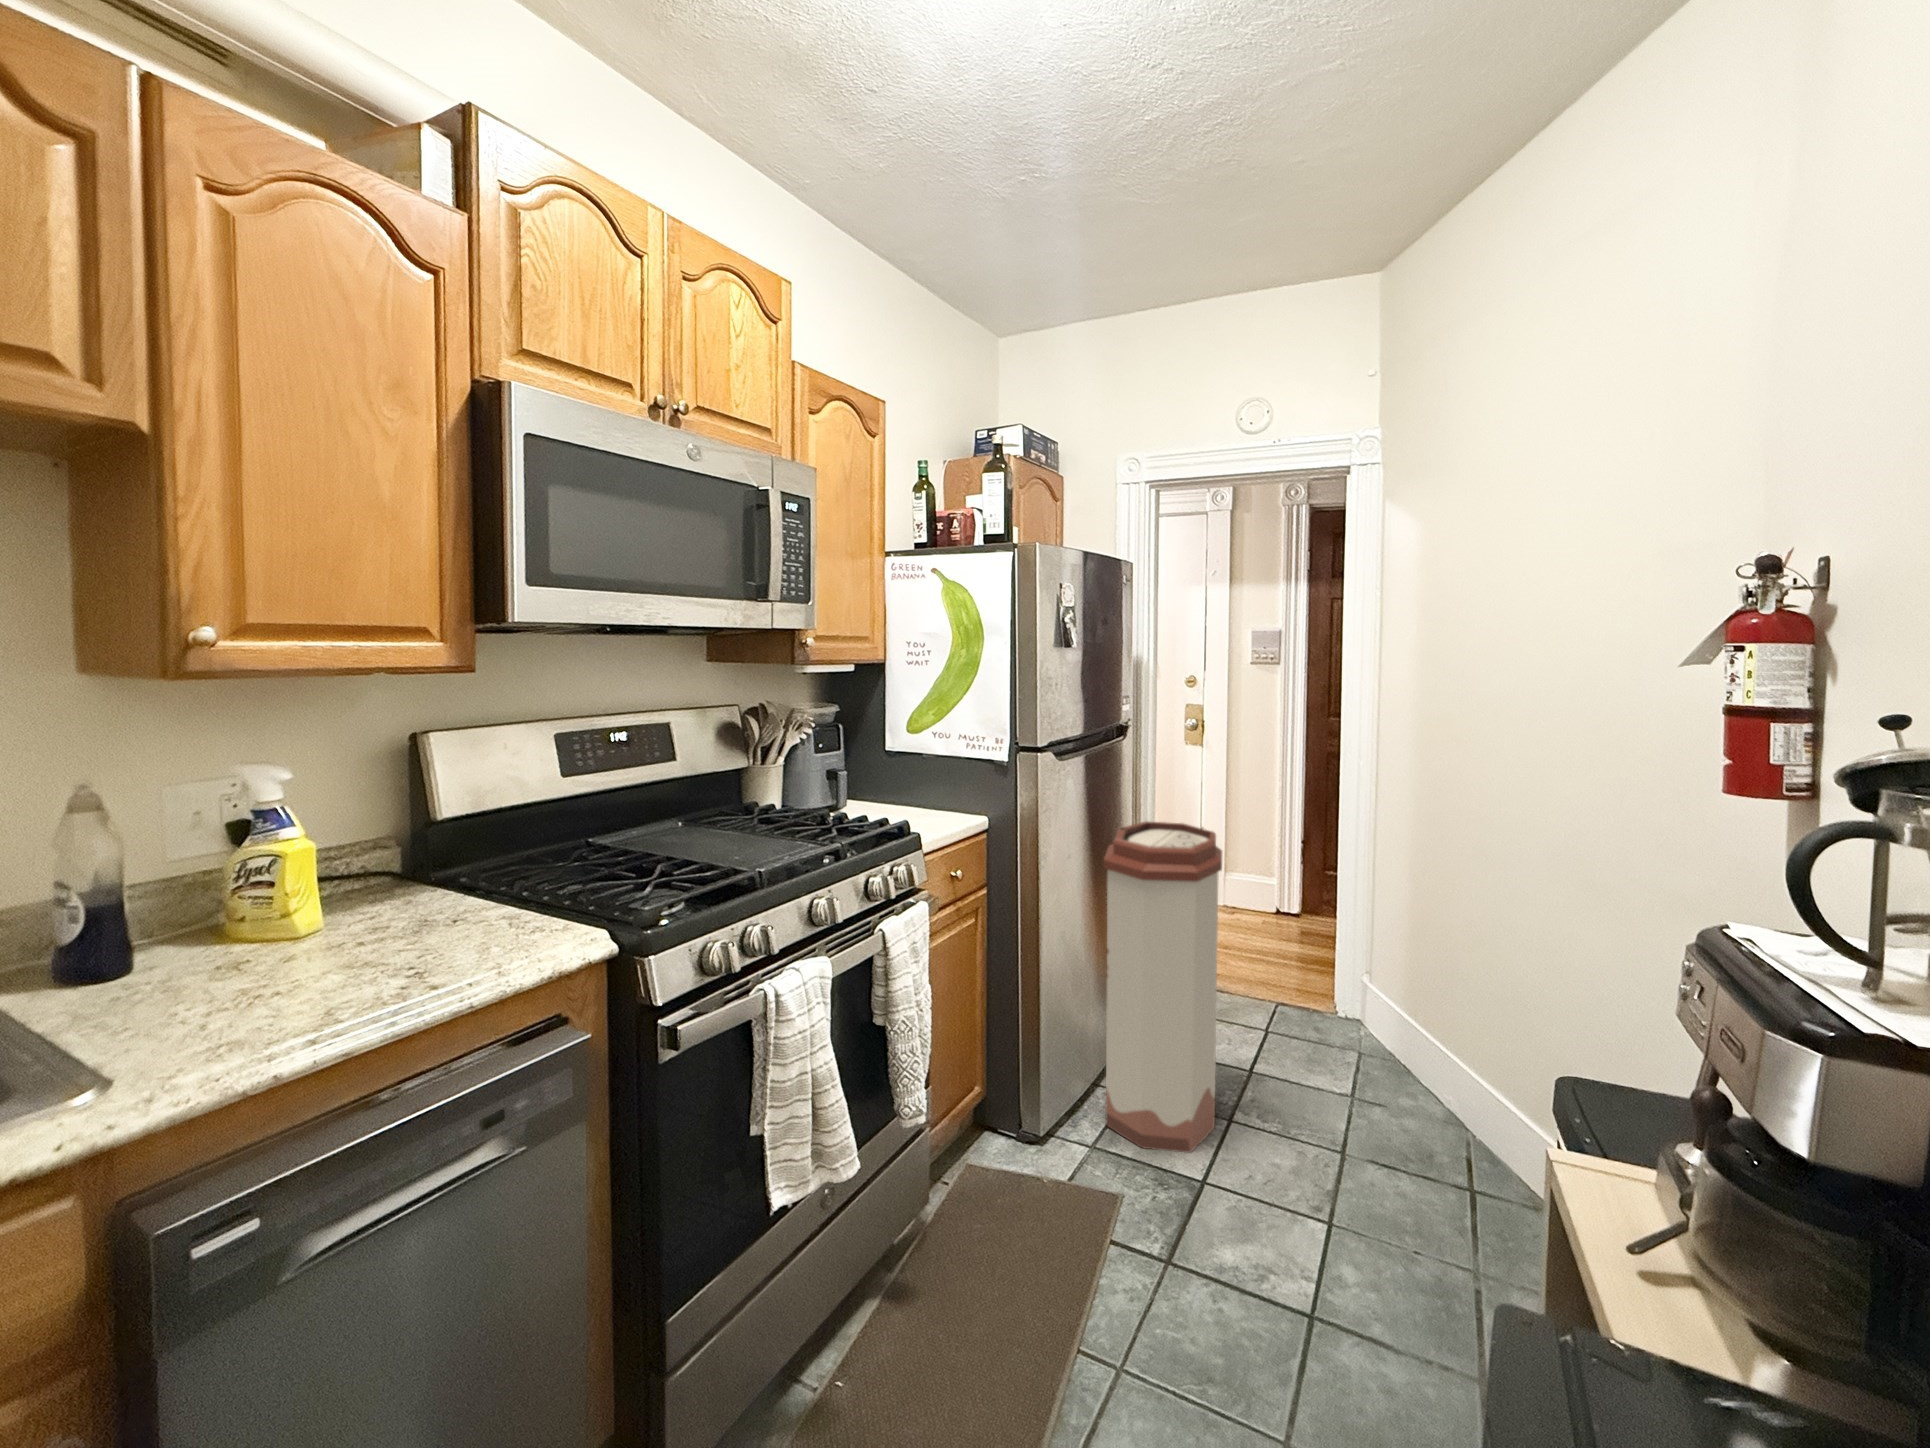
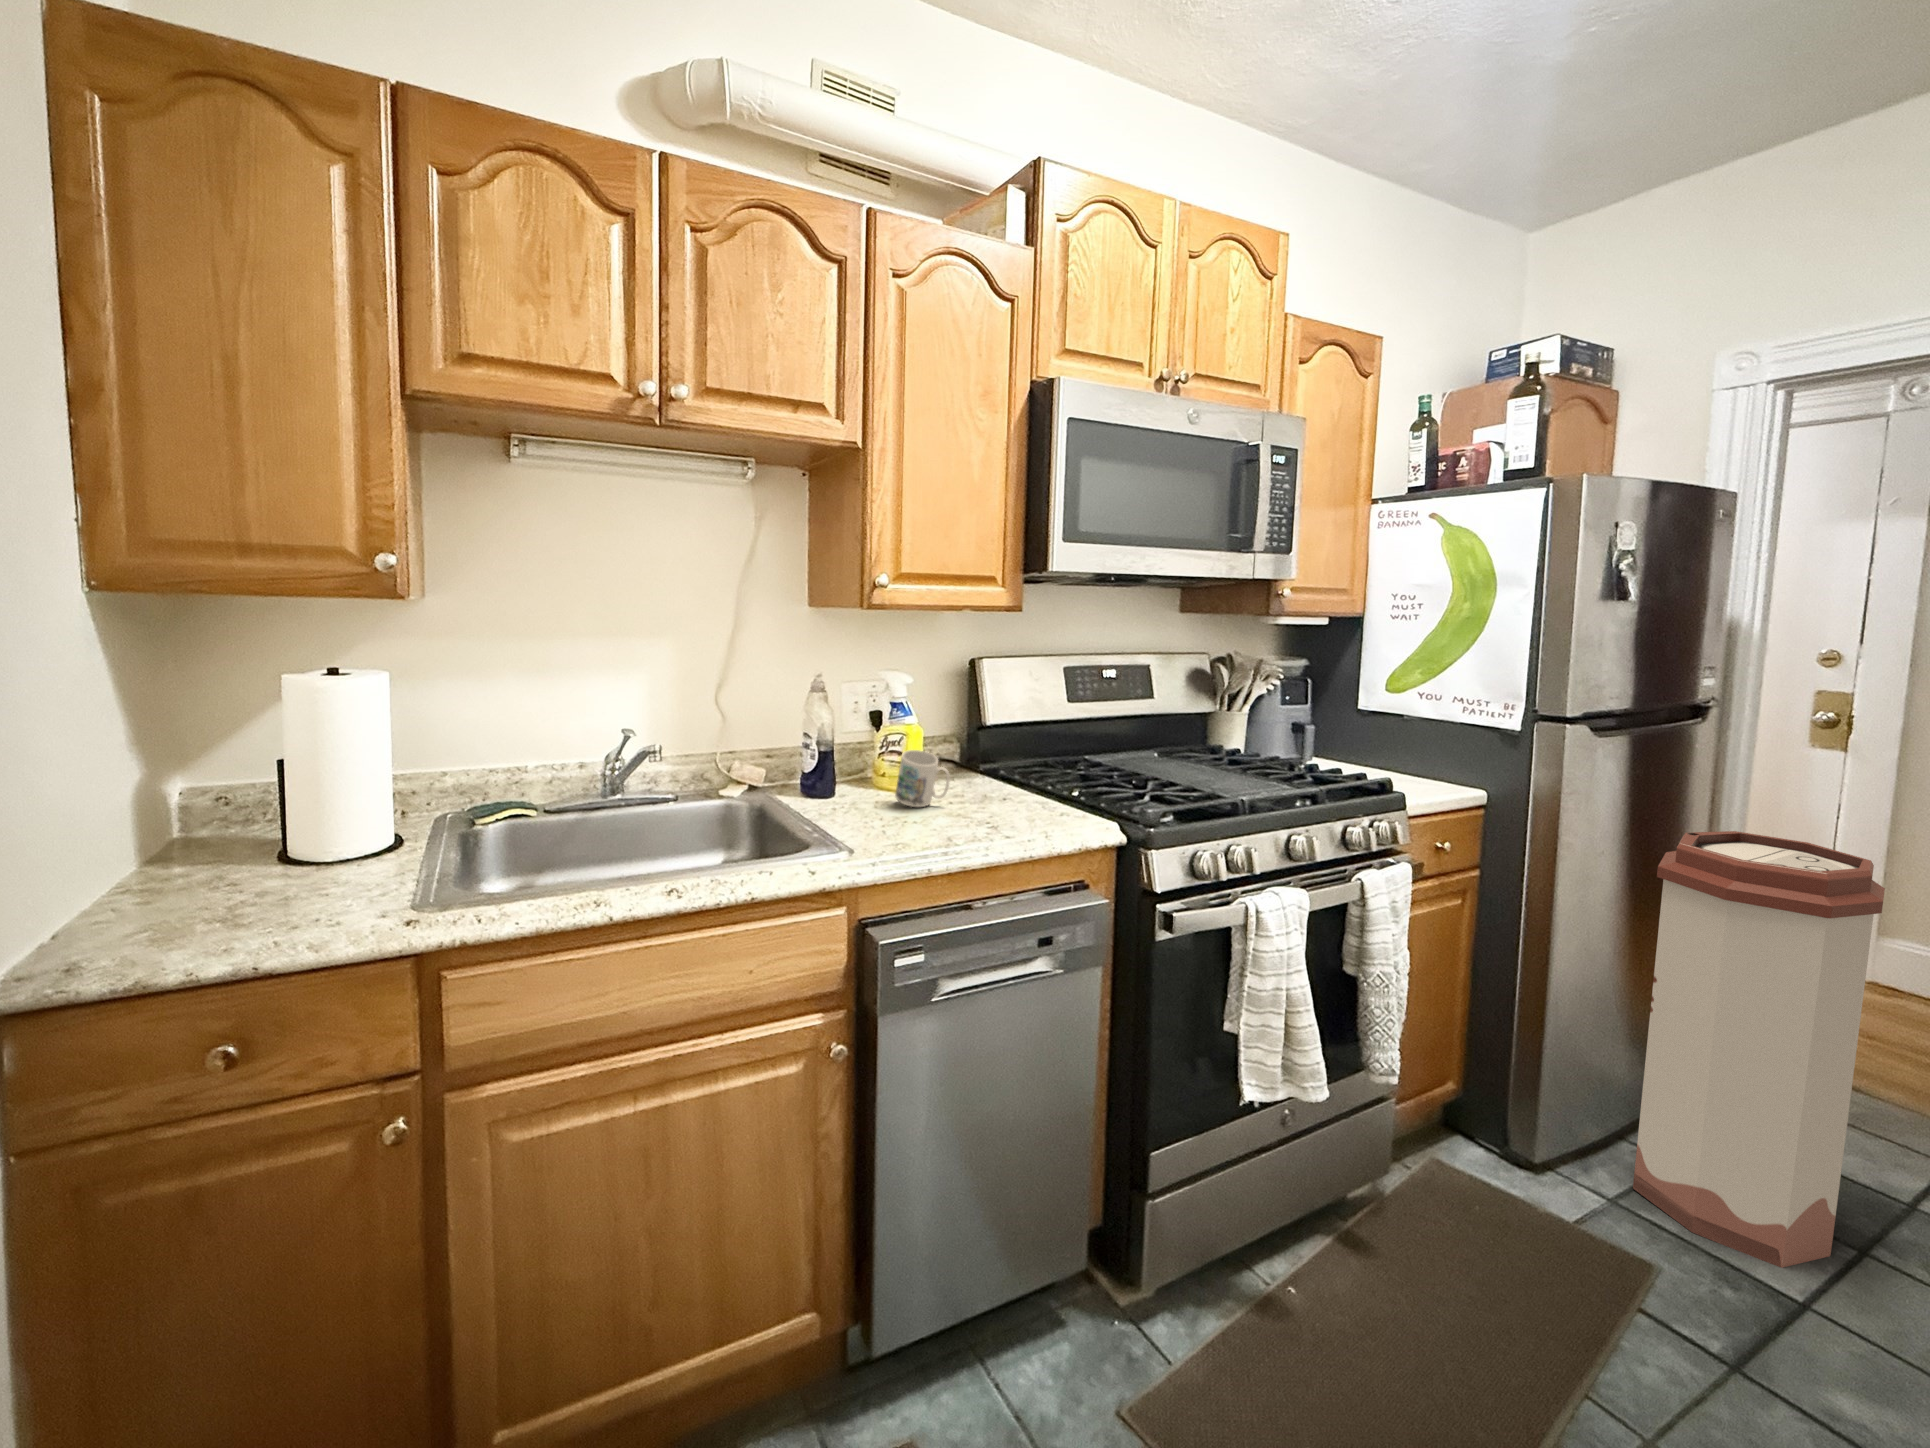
mug: none [221,883,329,973] -> present [895,750,950,807]

